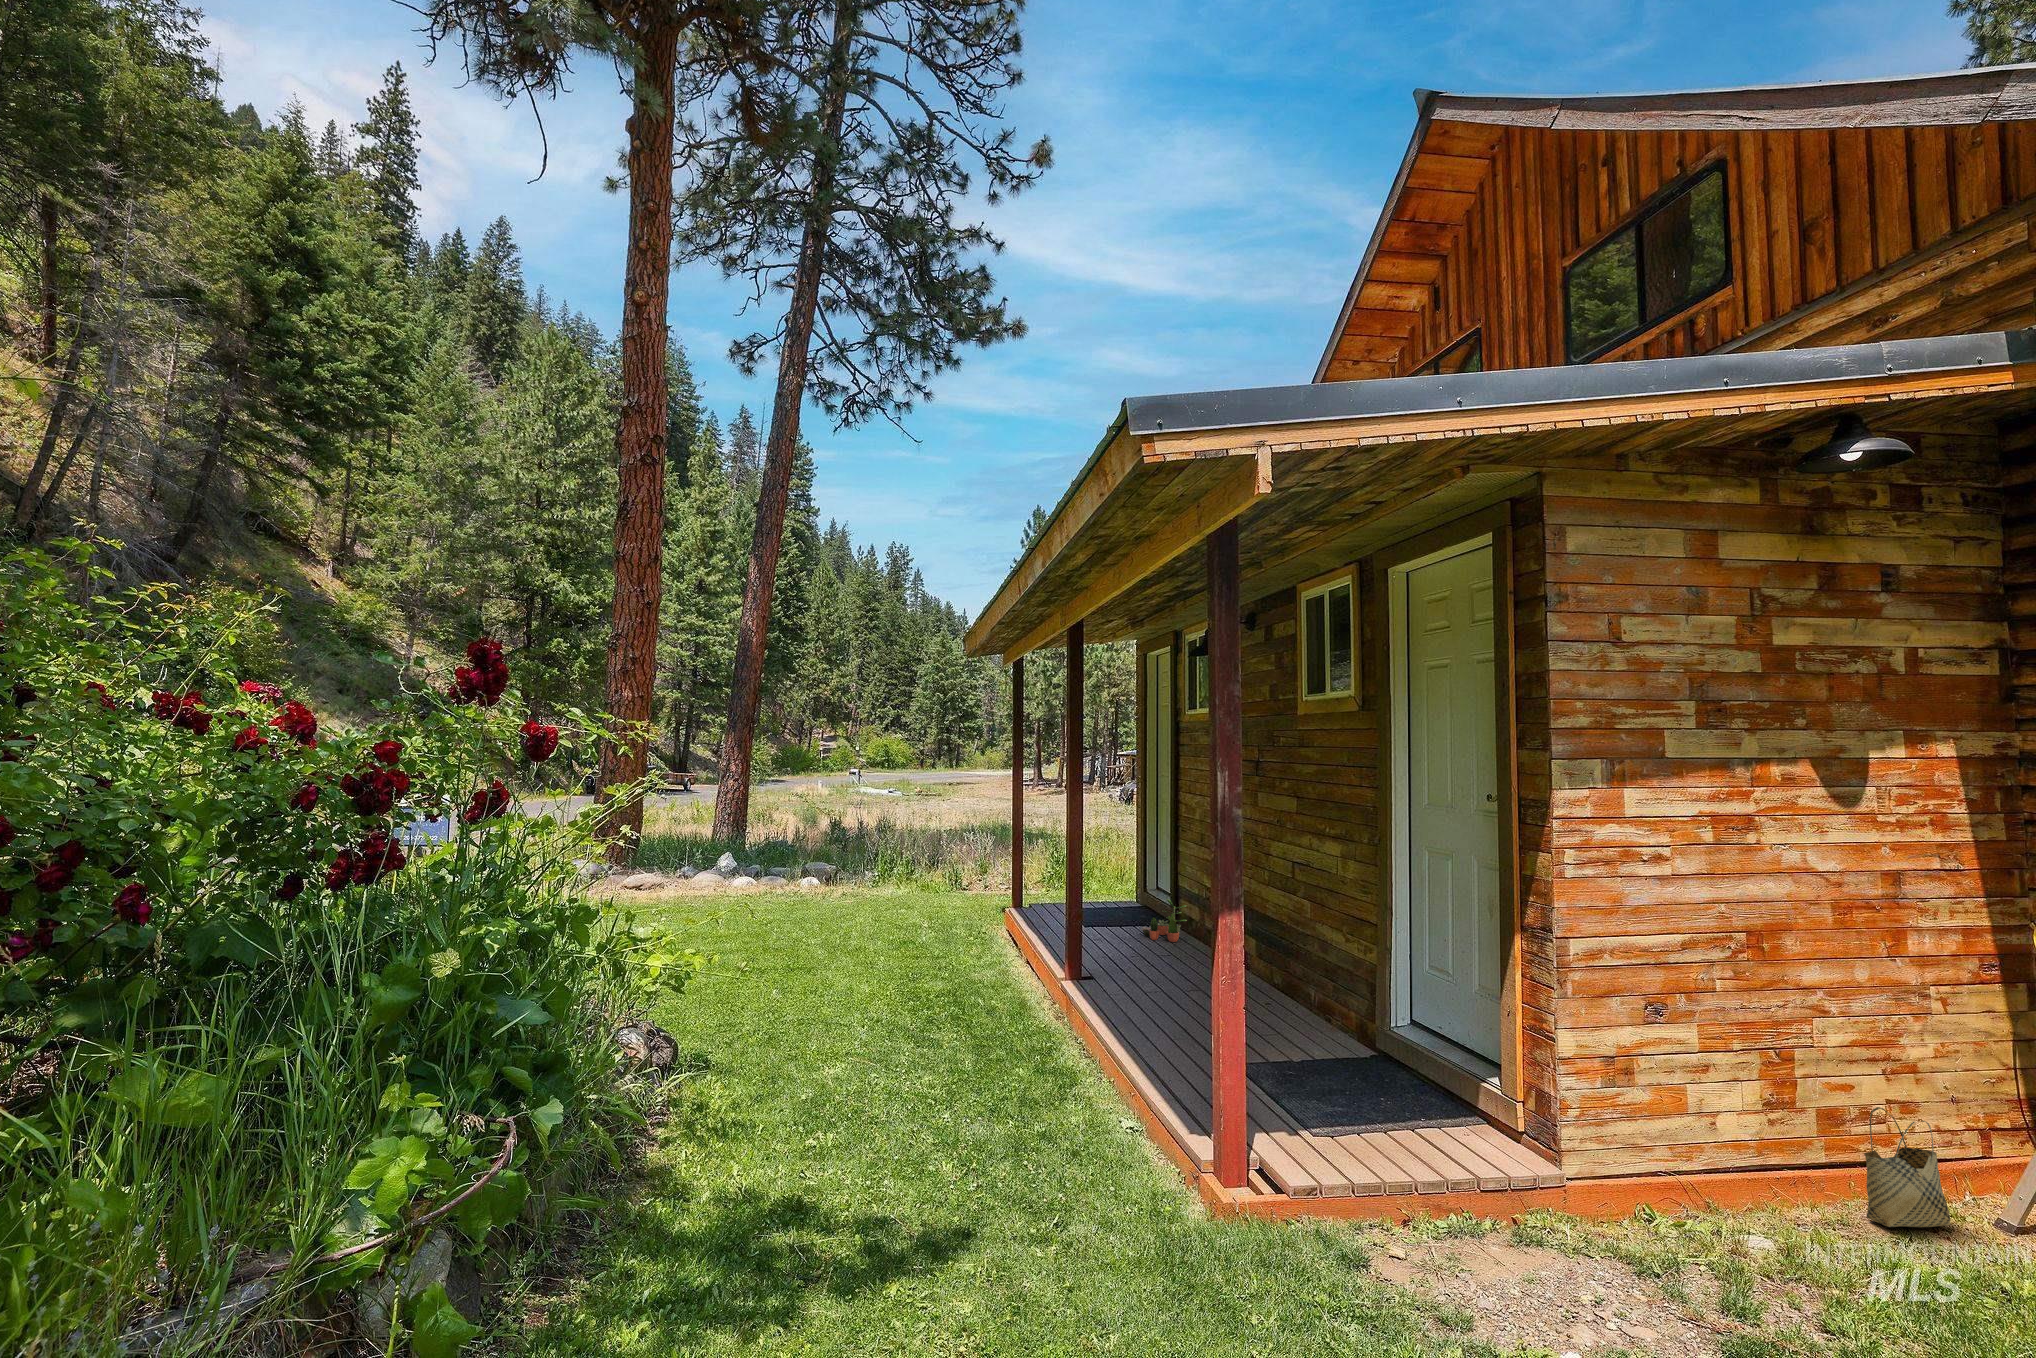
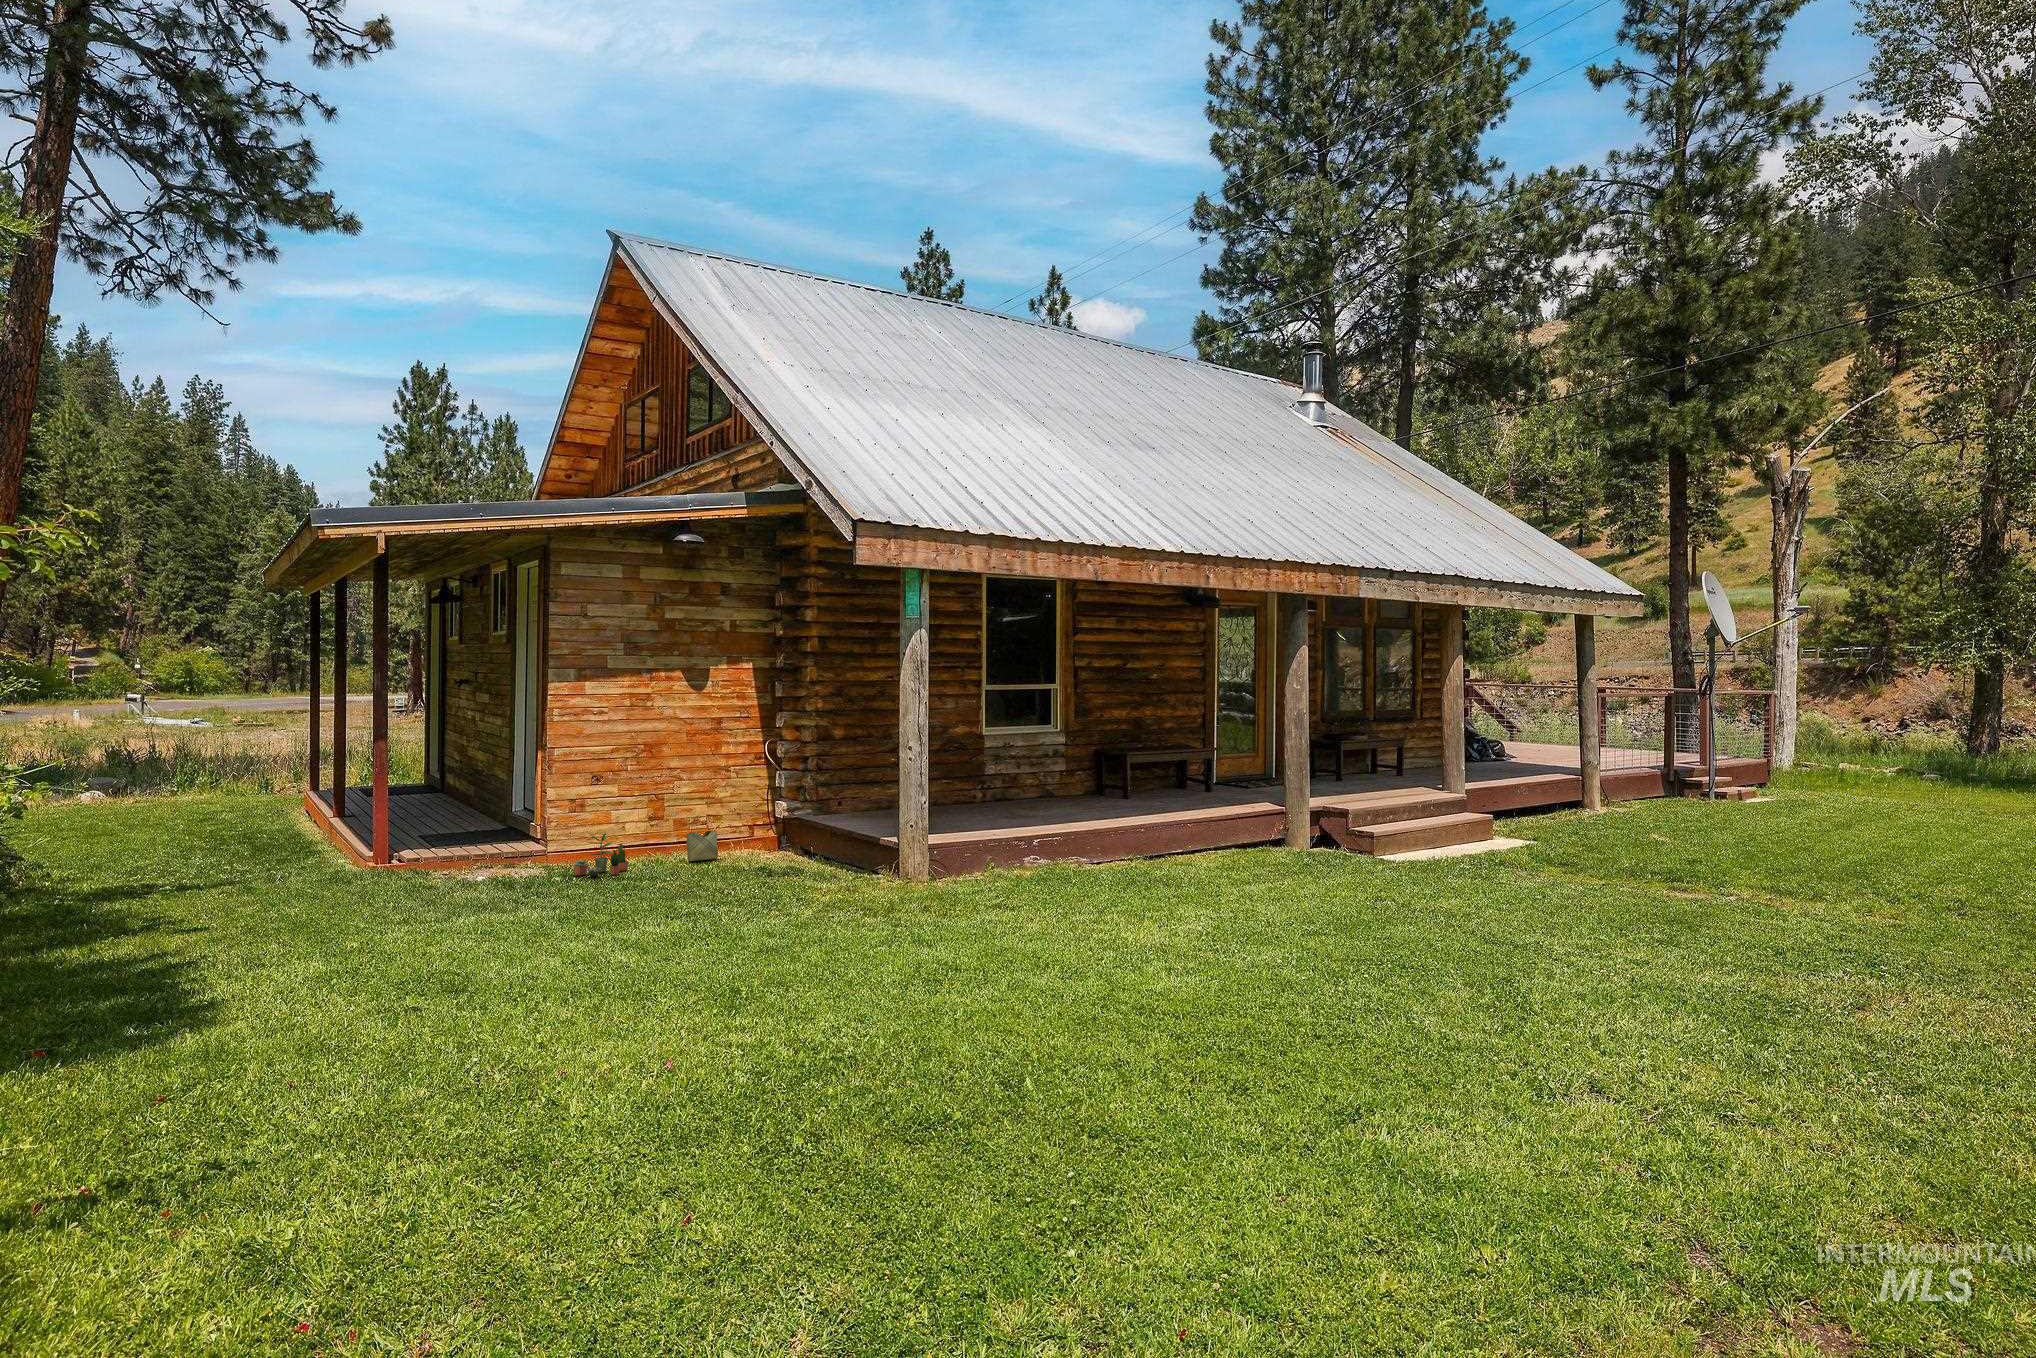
potted plant: present [1142,899,1187,942] -> present [573,833,629,877]

